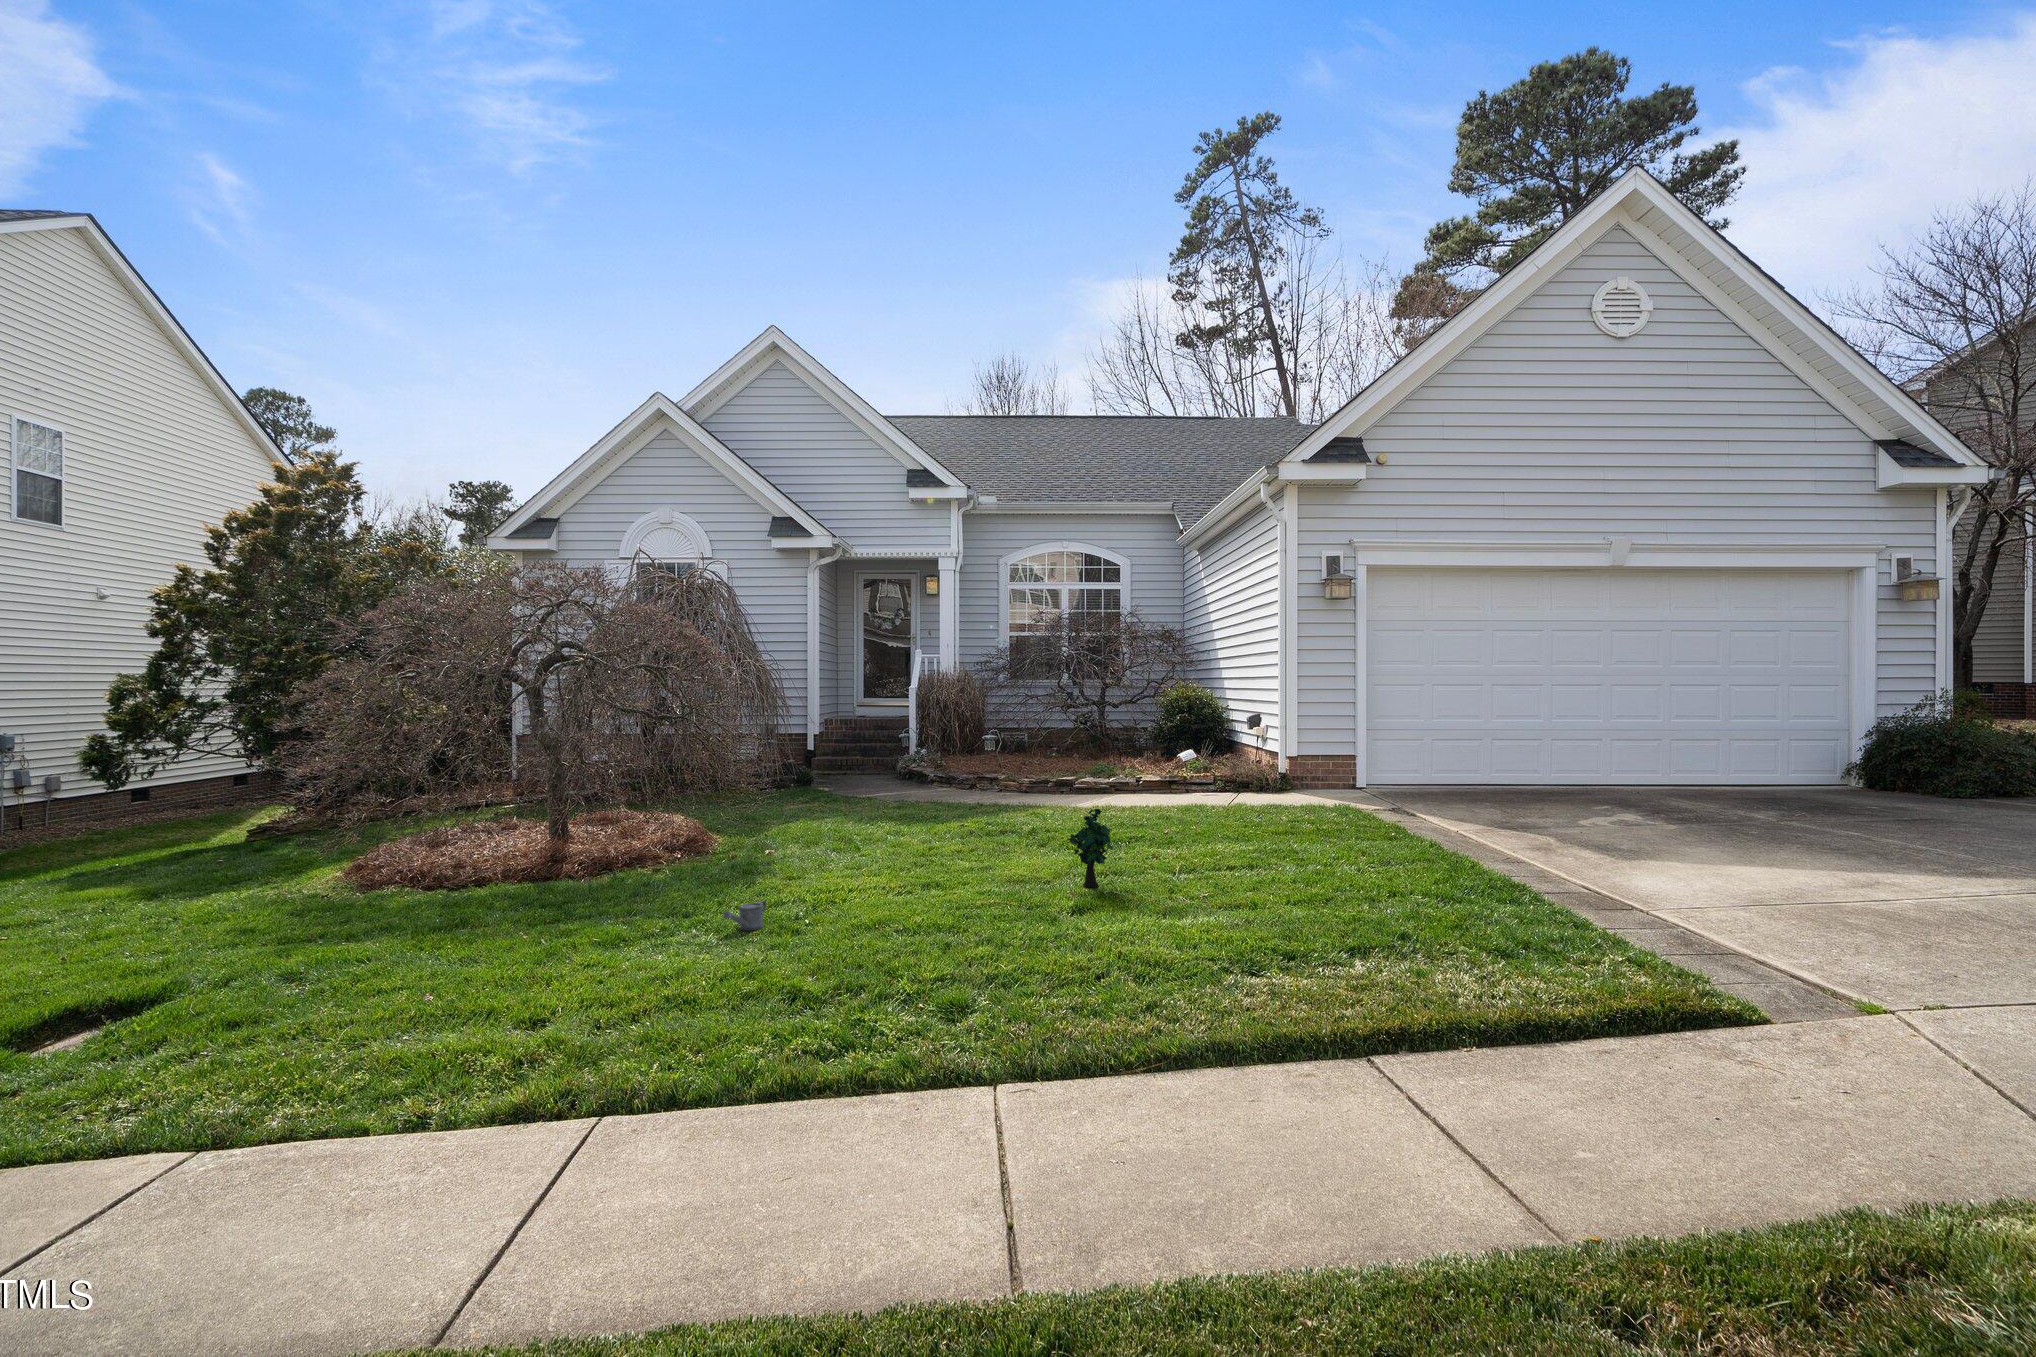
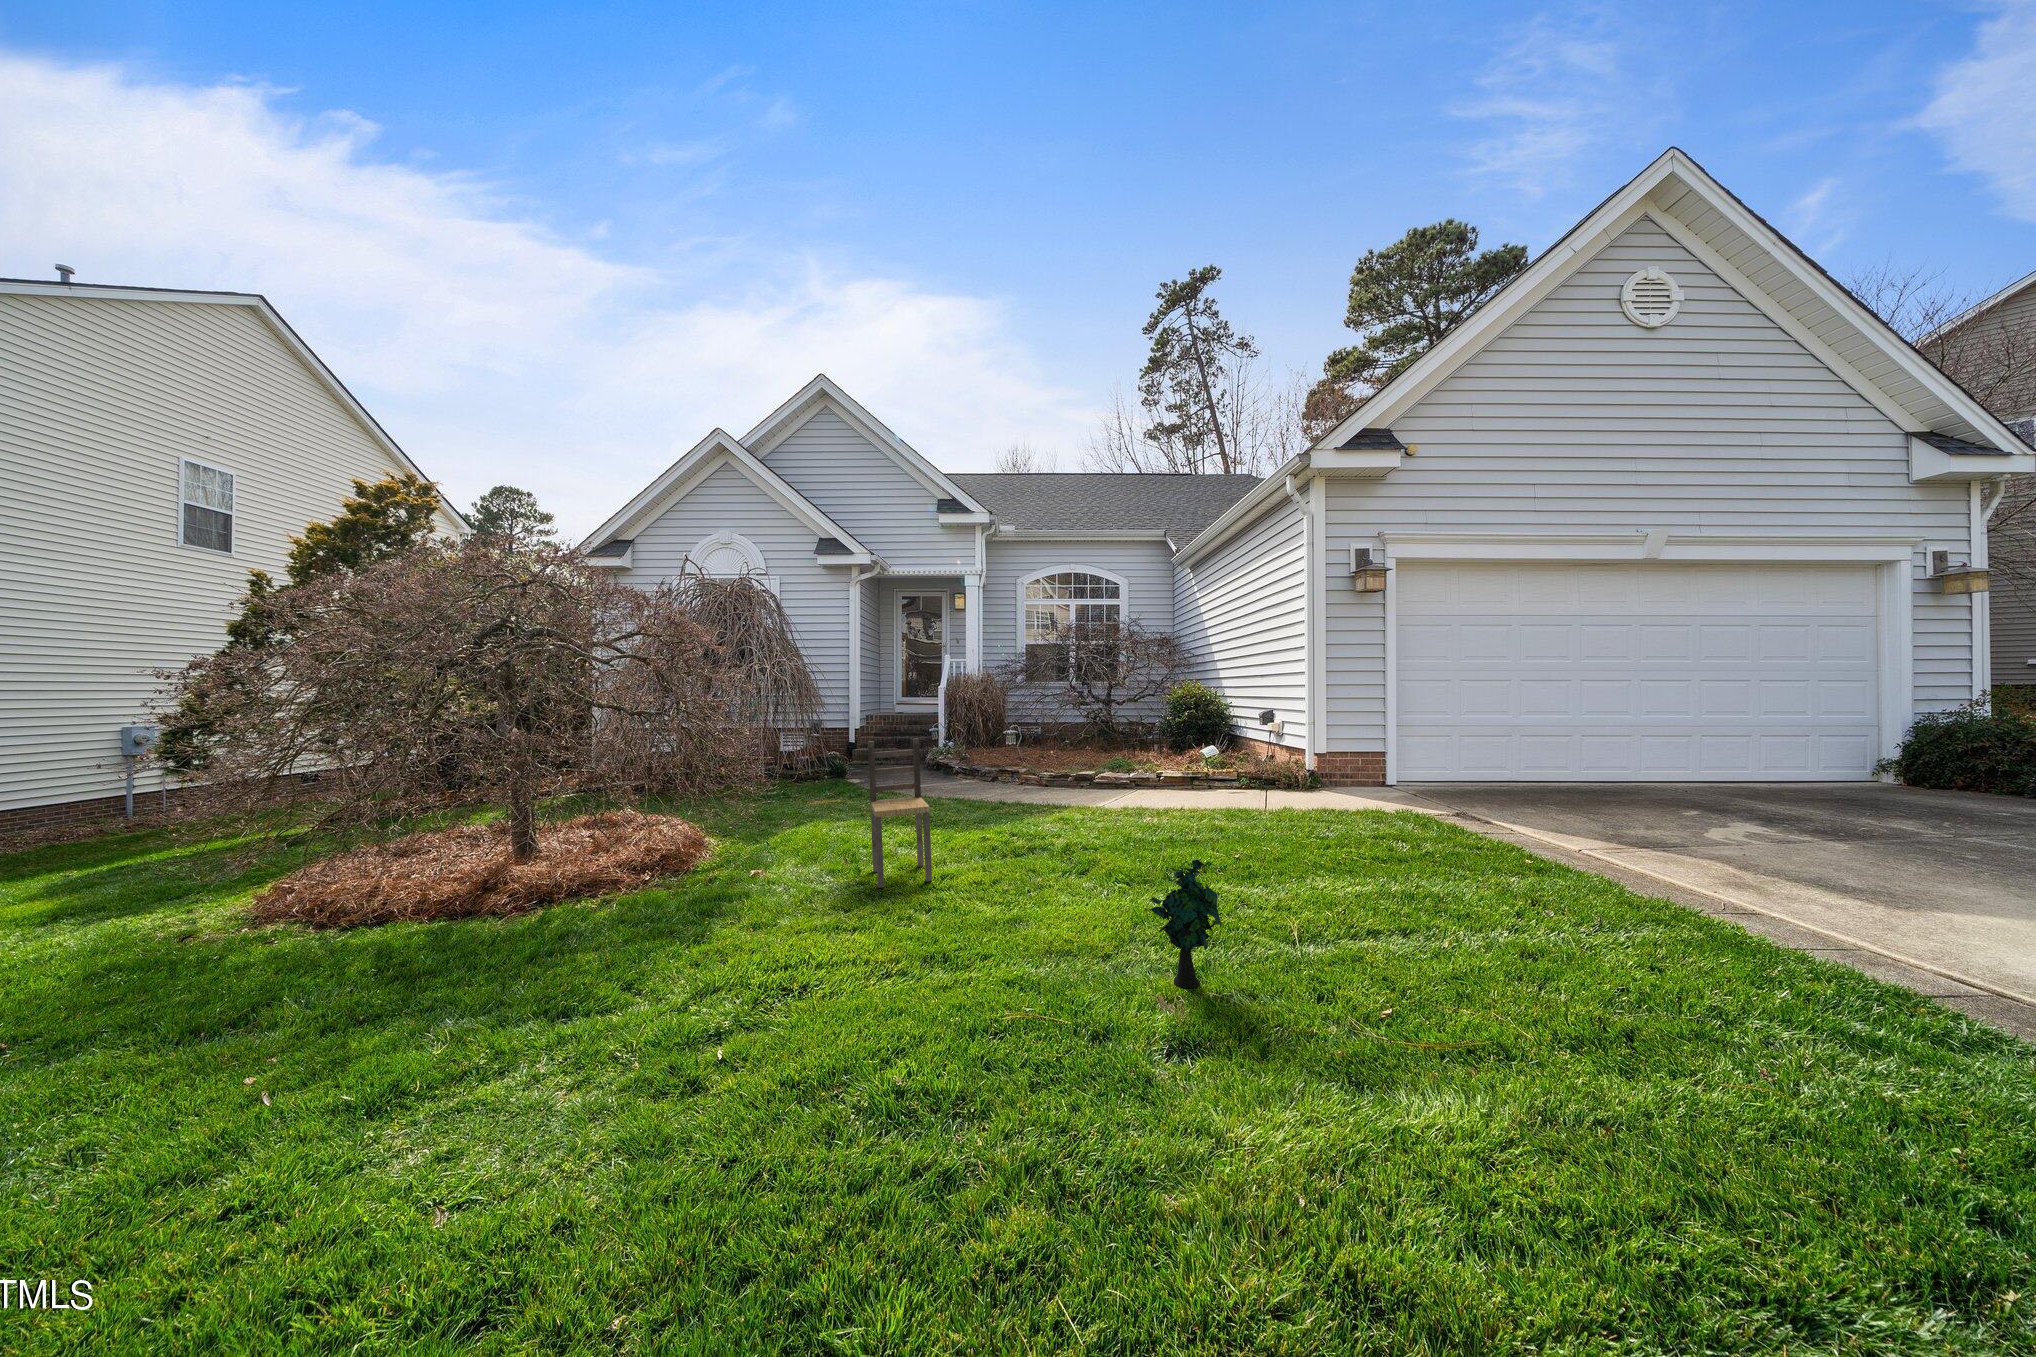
chair: none [866,737,920,853] -> present [868,738,932,888]
watering can: present [724,900,766,931] -> none [499,1050,626,1130]

